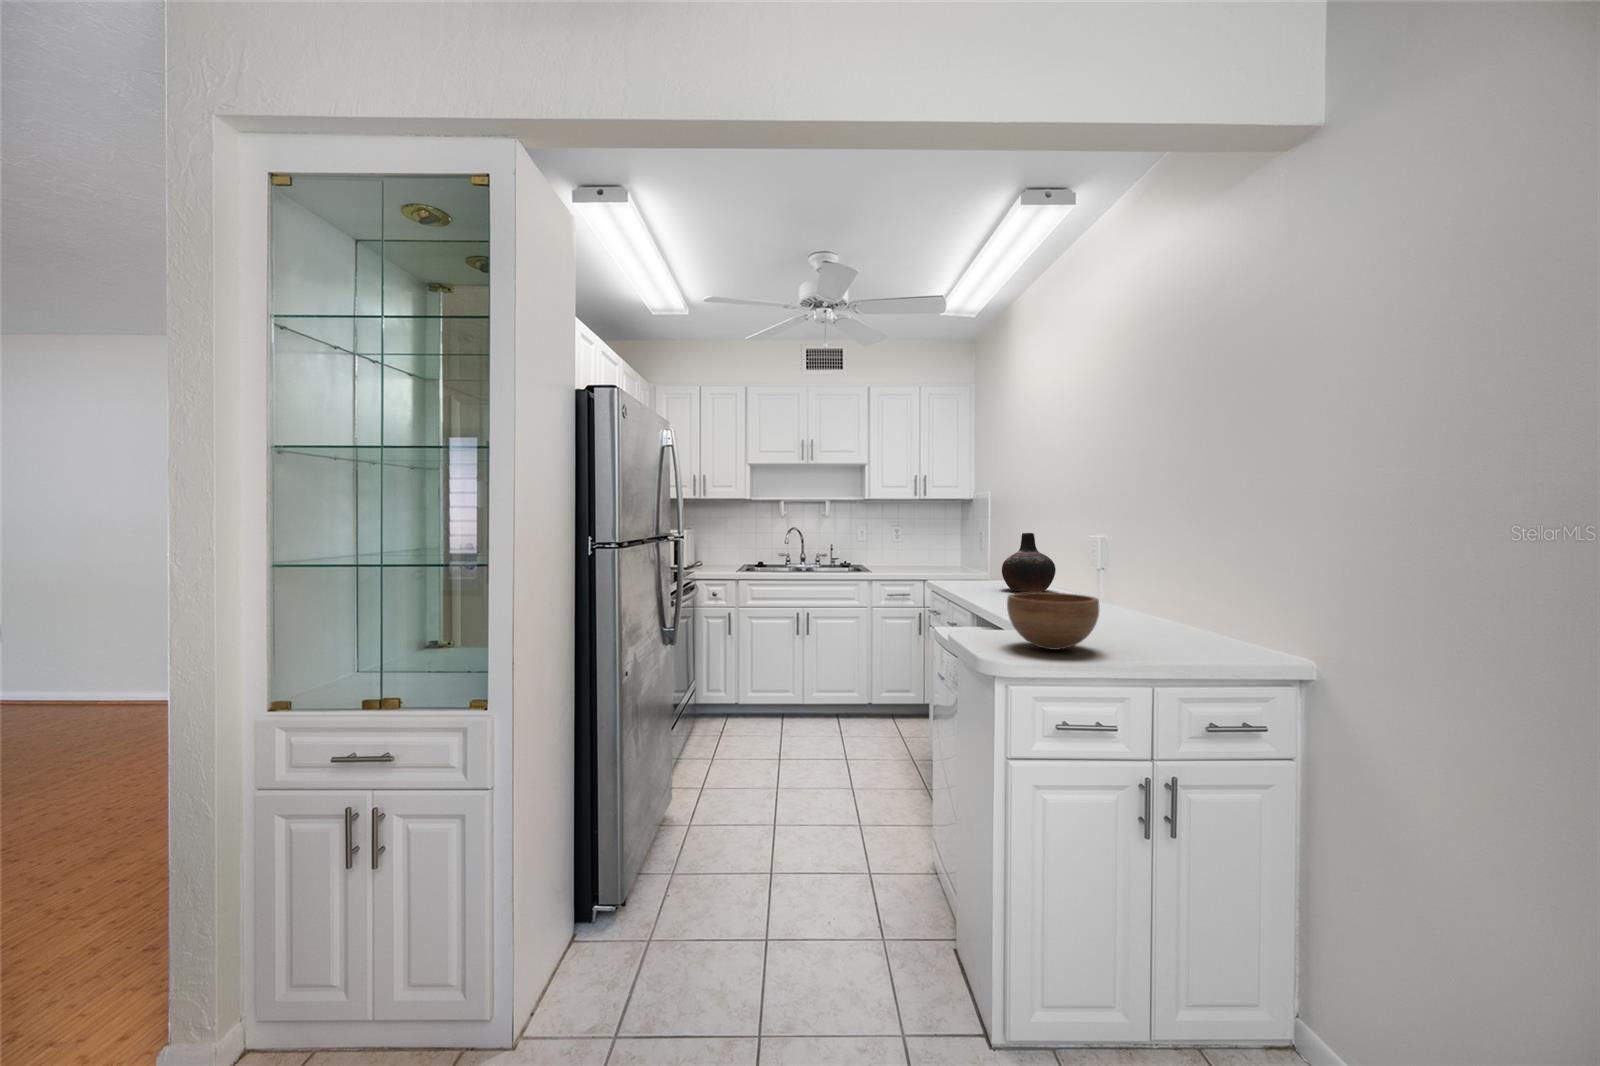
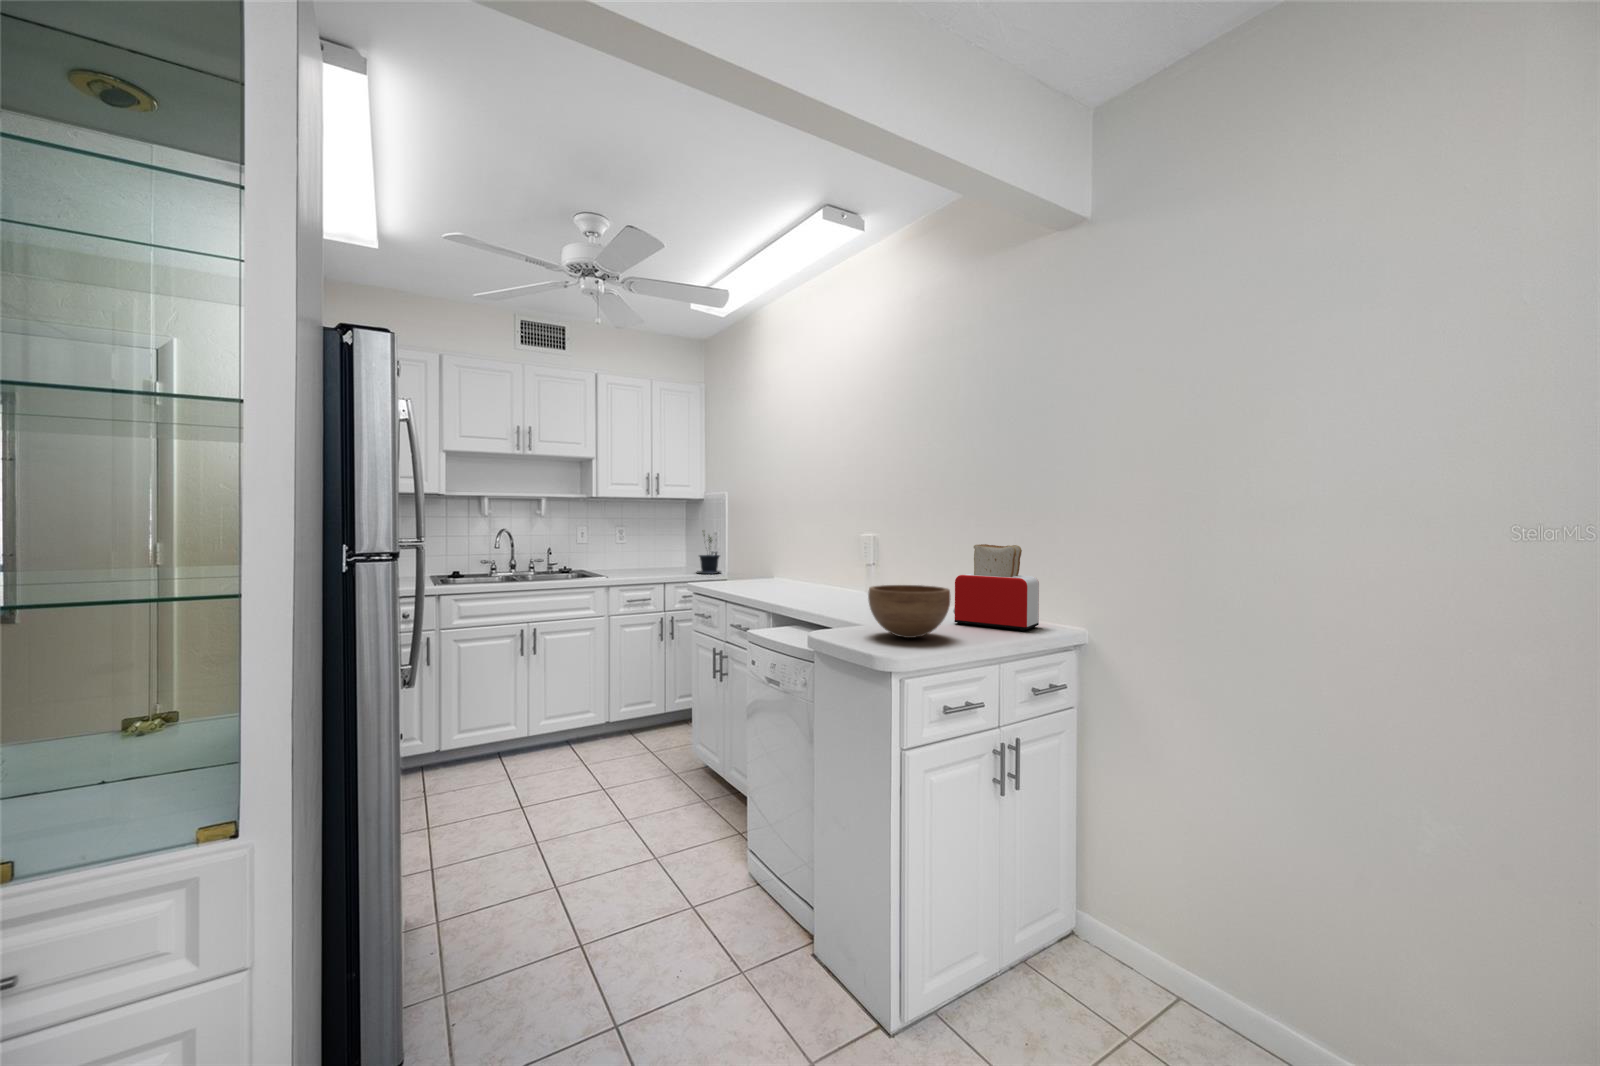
potted plant: none [961,529,988,573] -> present [697,531,721,574]
vase: present [1002,533,1056,592] -> none [766,532,814,589]
toaster: none [1140,551,1250,657] -> present [953,544,1039,631]

